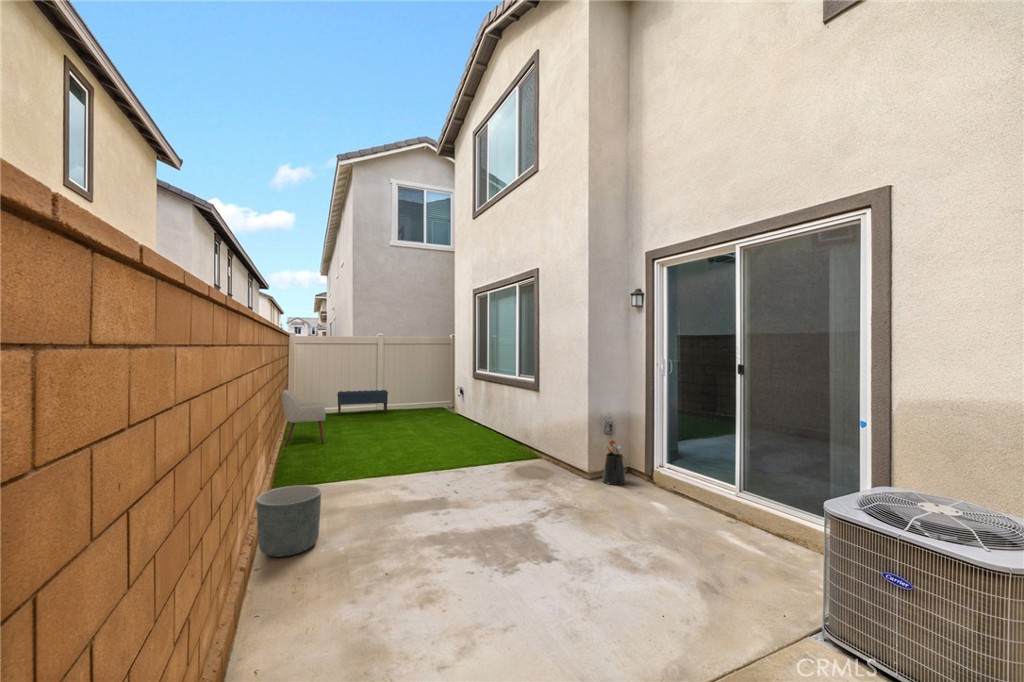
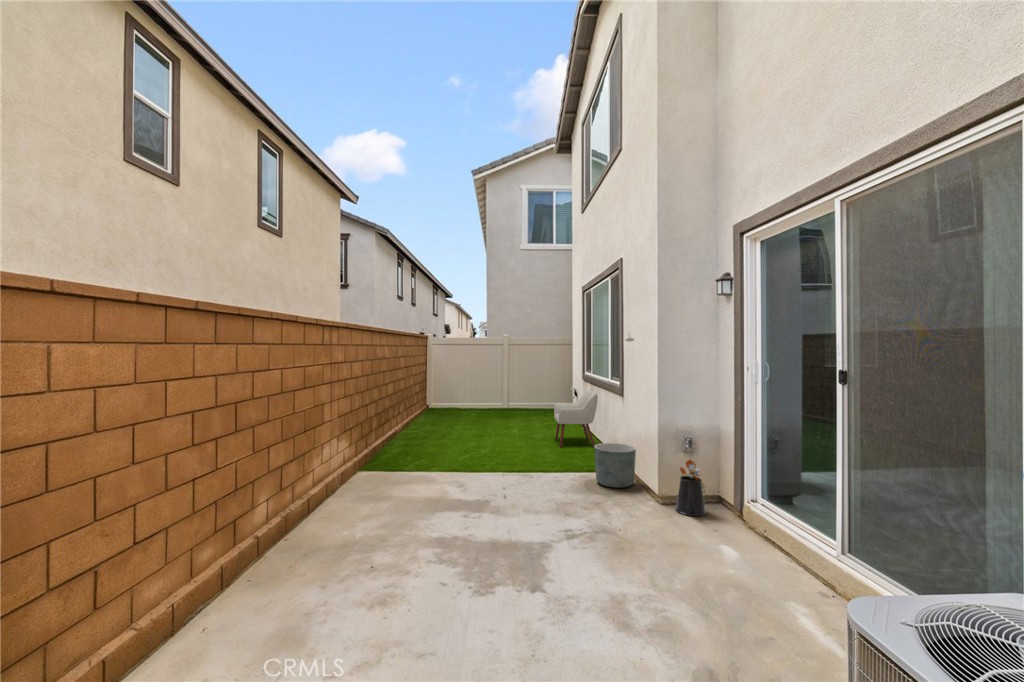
chair: present [282,390,325,447] -> present [554,391,598,448]
bench: present [337,390,388,415] -> none [461,391,508,414]
planter: present [256,485,321,557] -> present [595,443,636,488]

